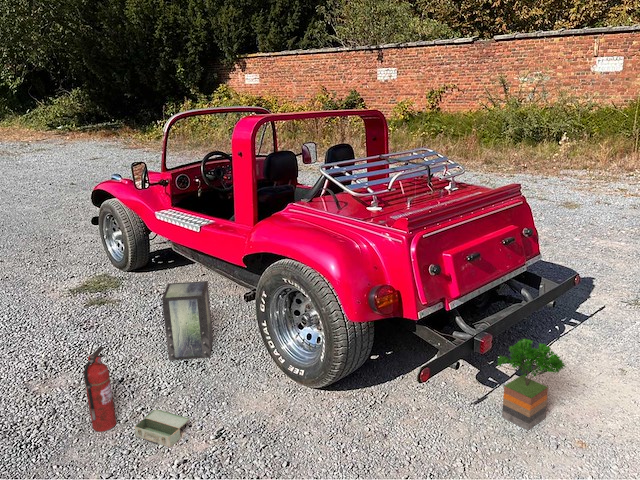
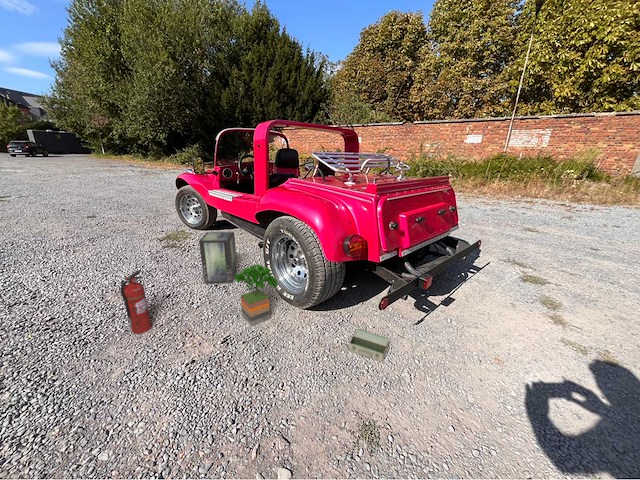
potted tree: present [497,339,566,430] -> present [235,264,278,326]
toolbox: present [134,409,189,447] -> present [349,329,389,362]

